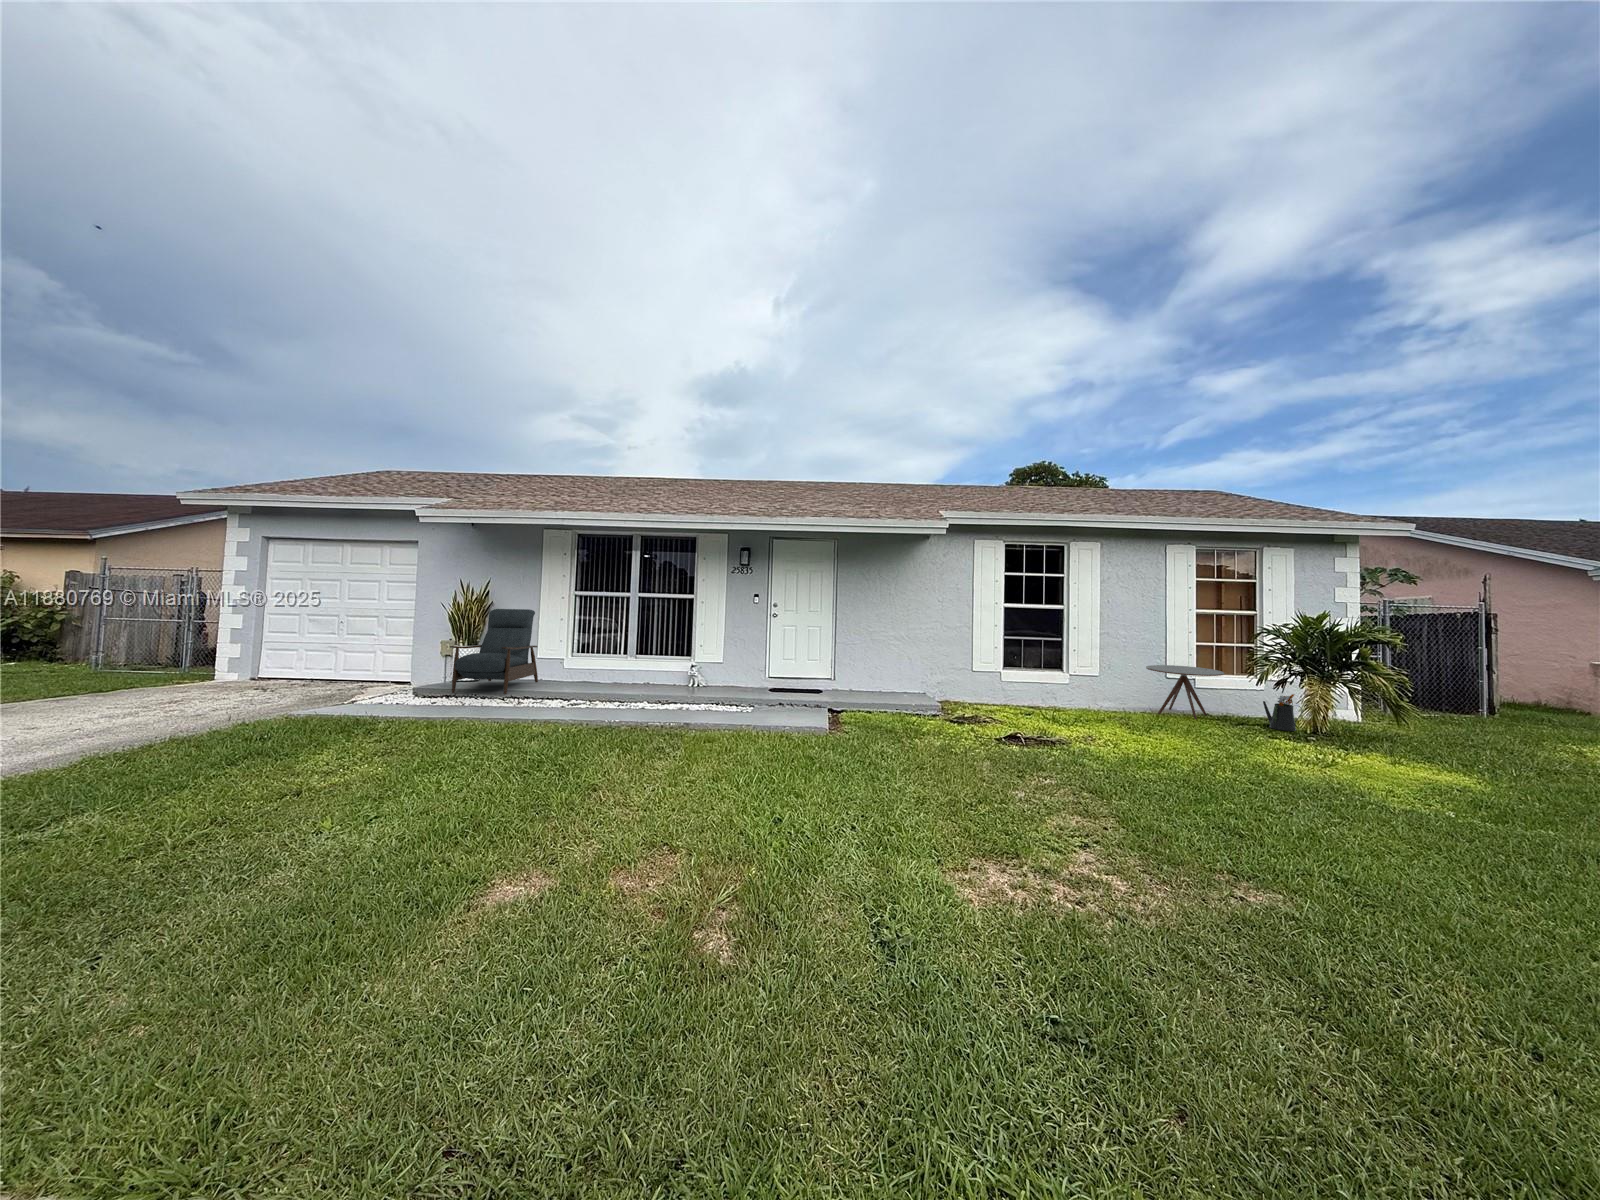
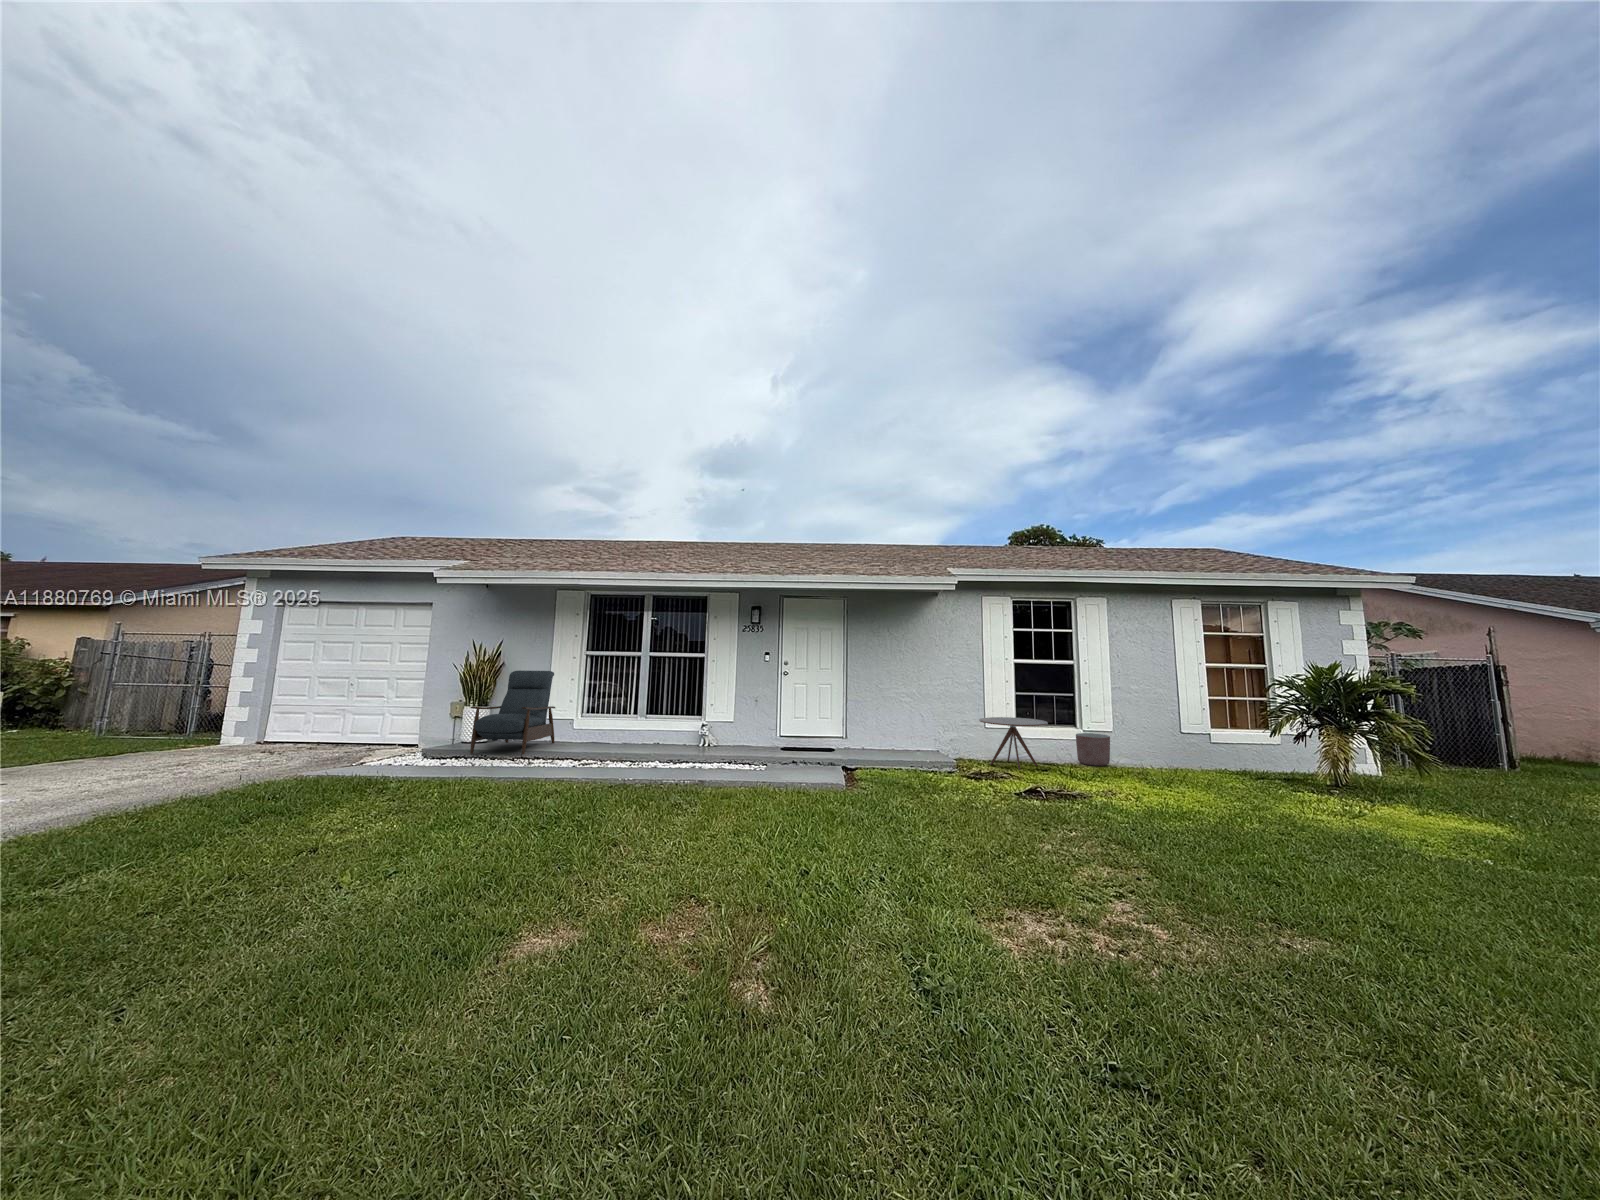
round table: present [1146,665,1224,719] -> present [979,717,1048,770]
planter: none [1063,677,1097,710] -> present [1076,733,1110,766]
watering can: present [1263,694,1302,731] -> none [1278,745,1319,784]

